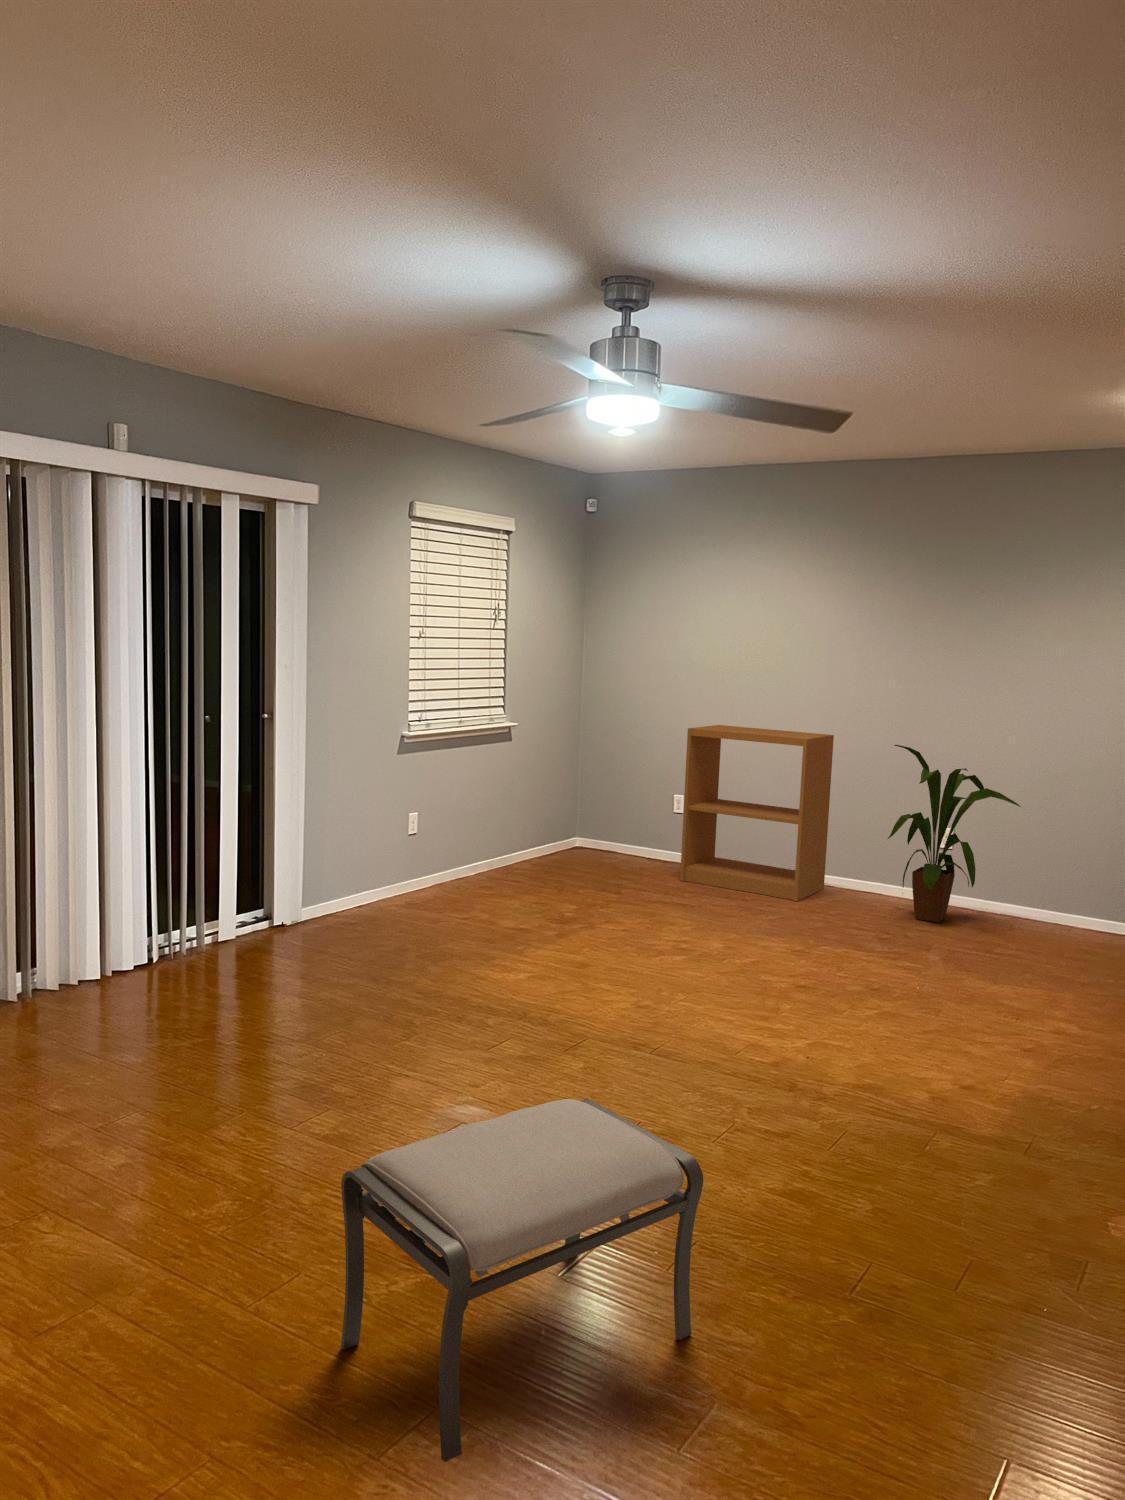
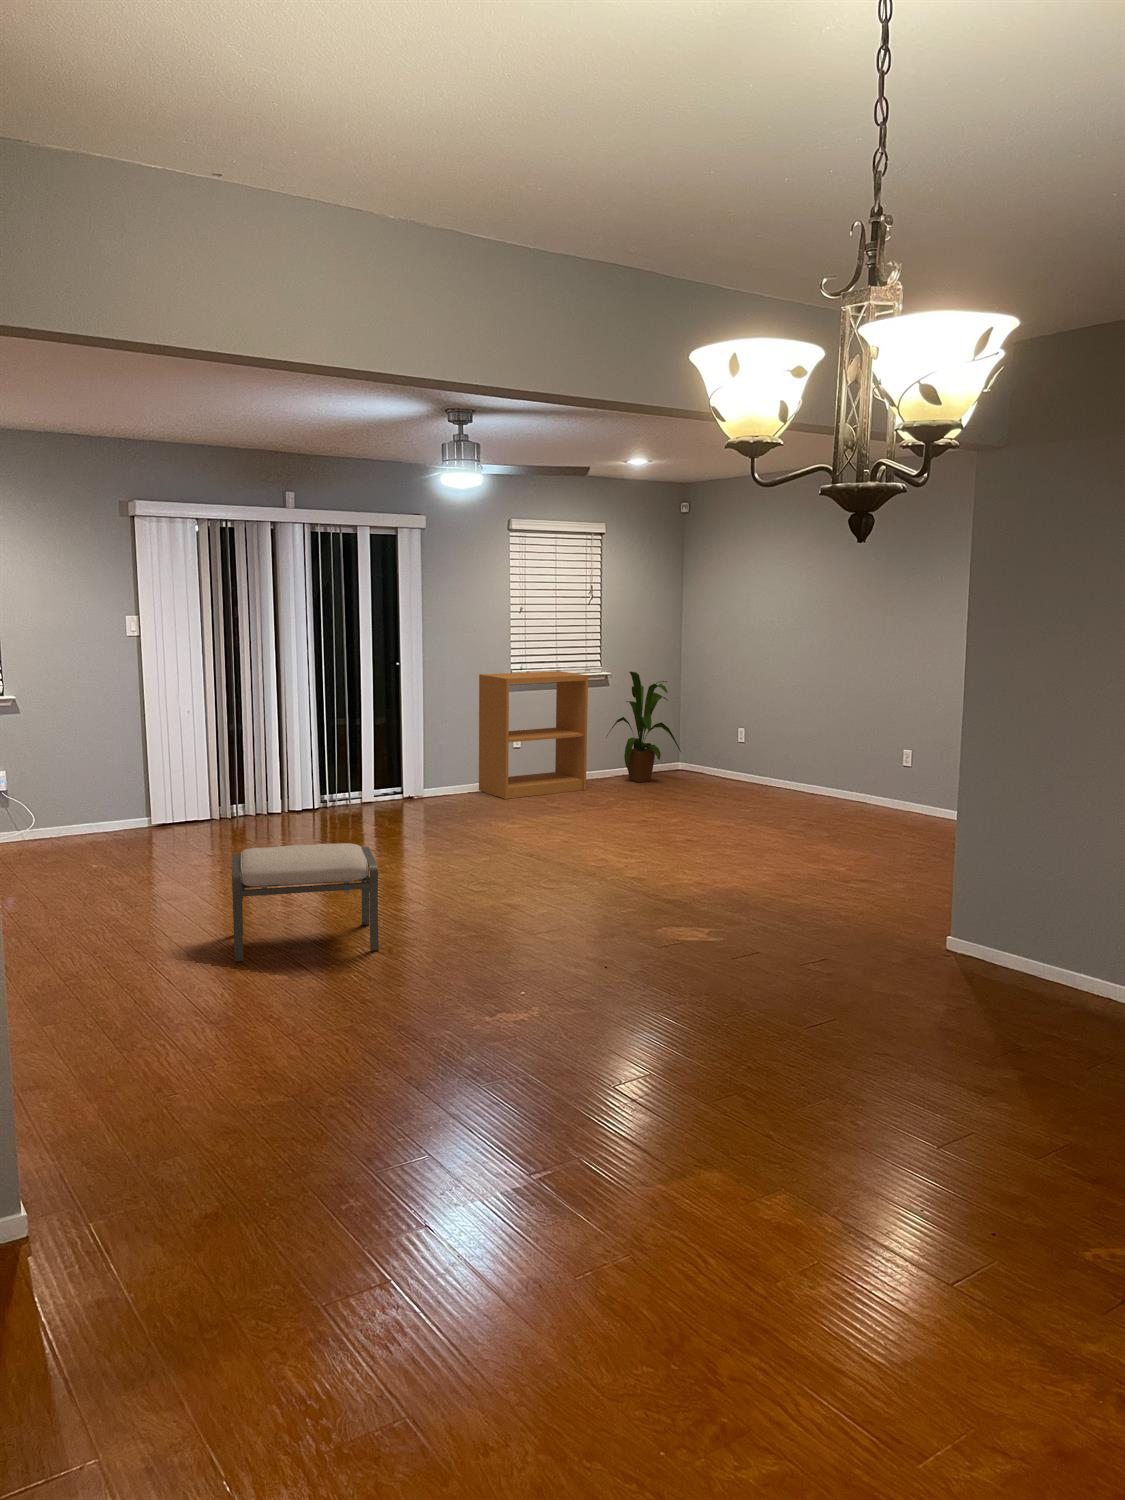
bookshelf: present [680,725,834,901] -> present [479,671,588,799]
house plant: present [888,745,1020,923] -> present [607,672,681,782]

